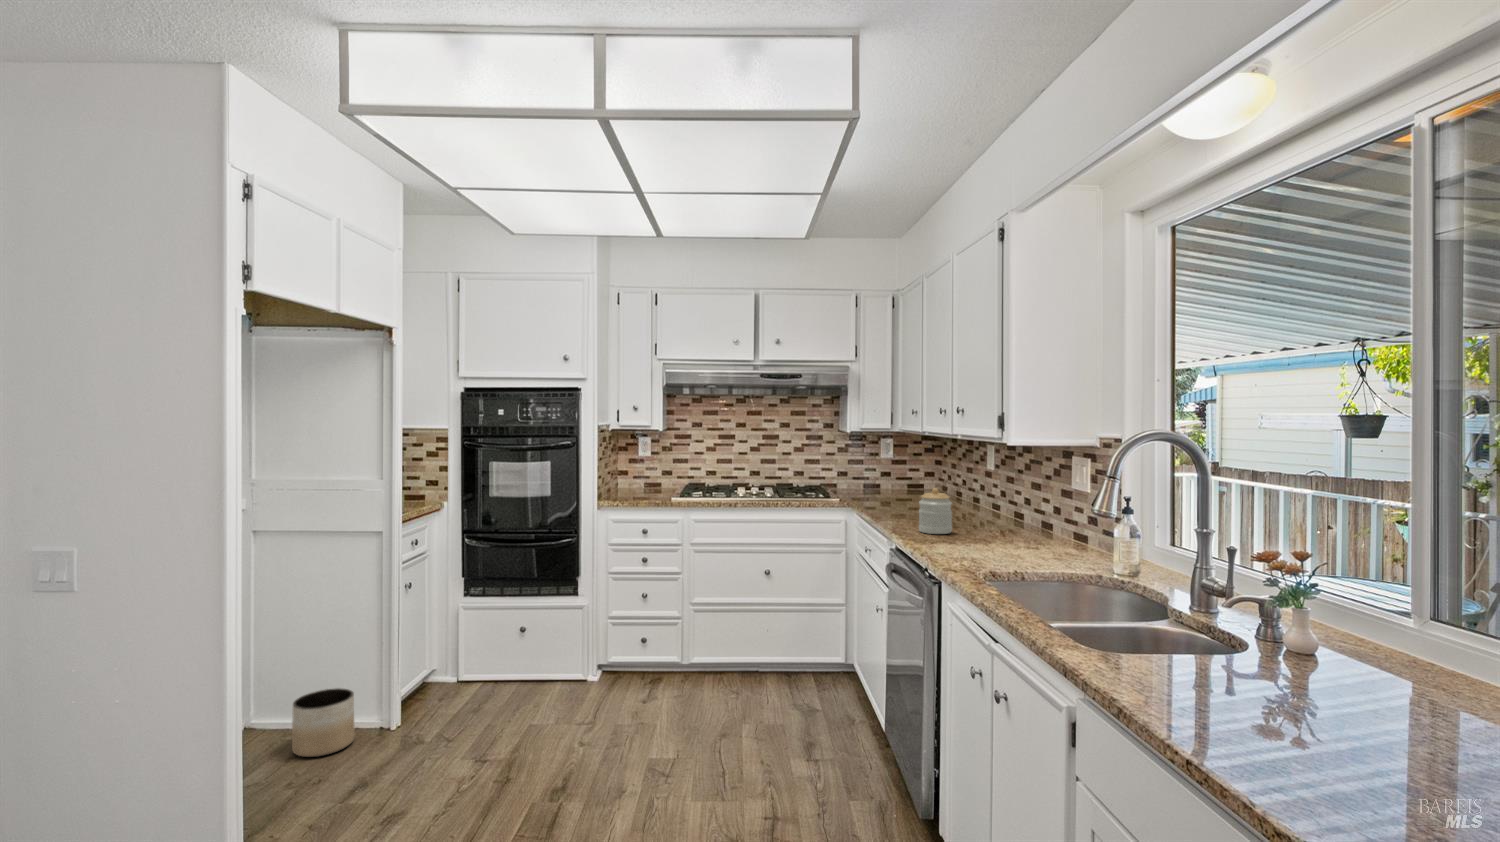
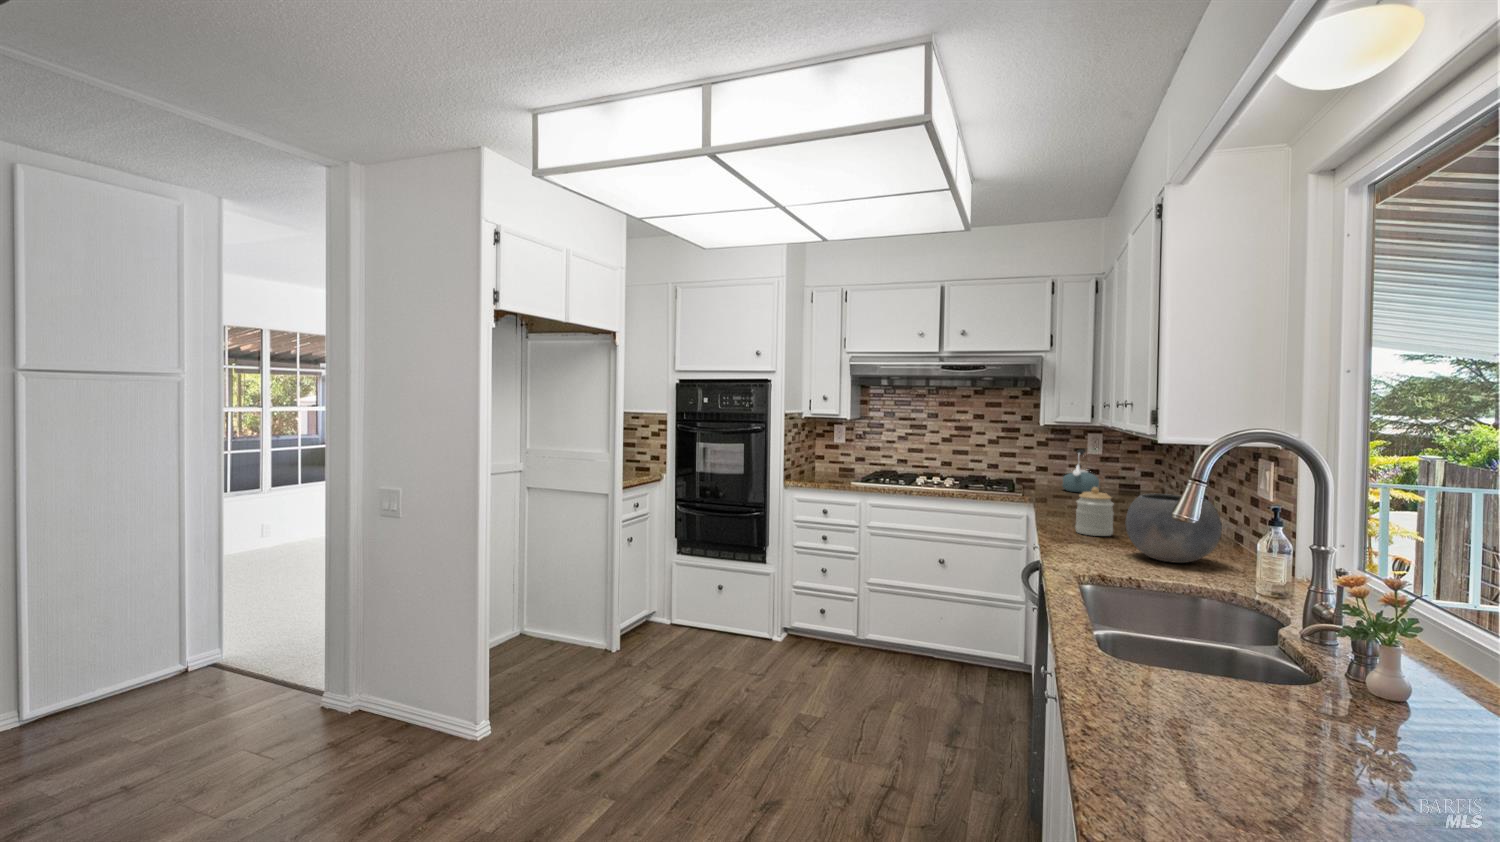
kettle: none [860,454,894,495] -> present [1062,450,1101,493]
bowl: none [980,490,1062,553] -> present [1125,494,1222,563]
planter: present [292,688,355,757] -> none [540,616,583,666]

